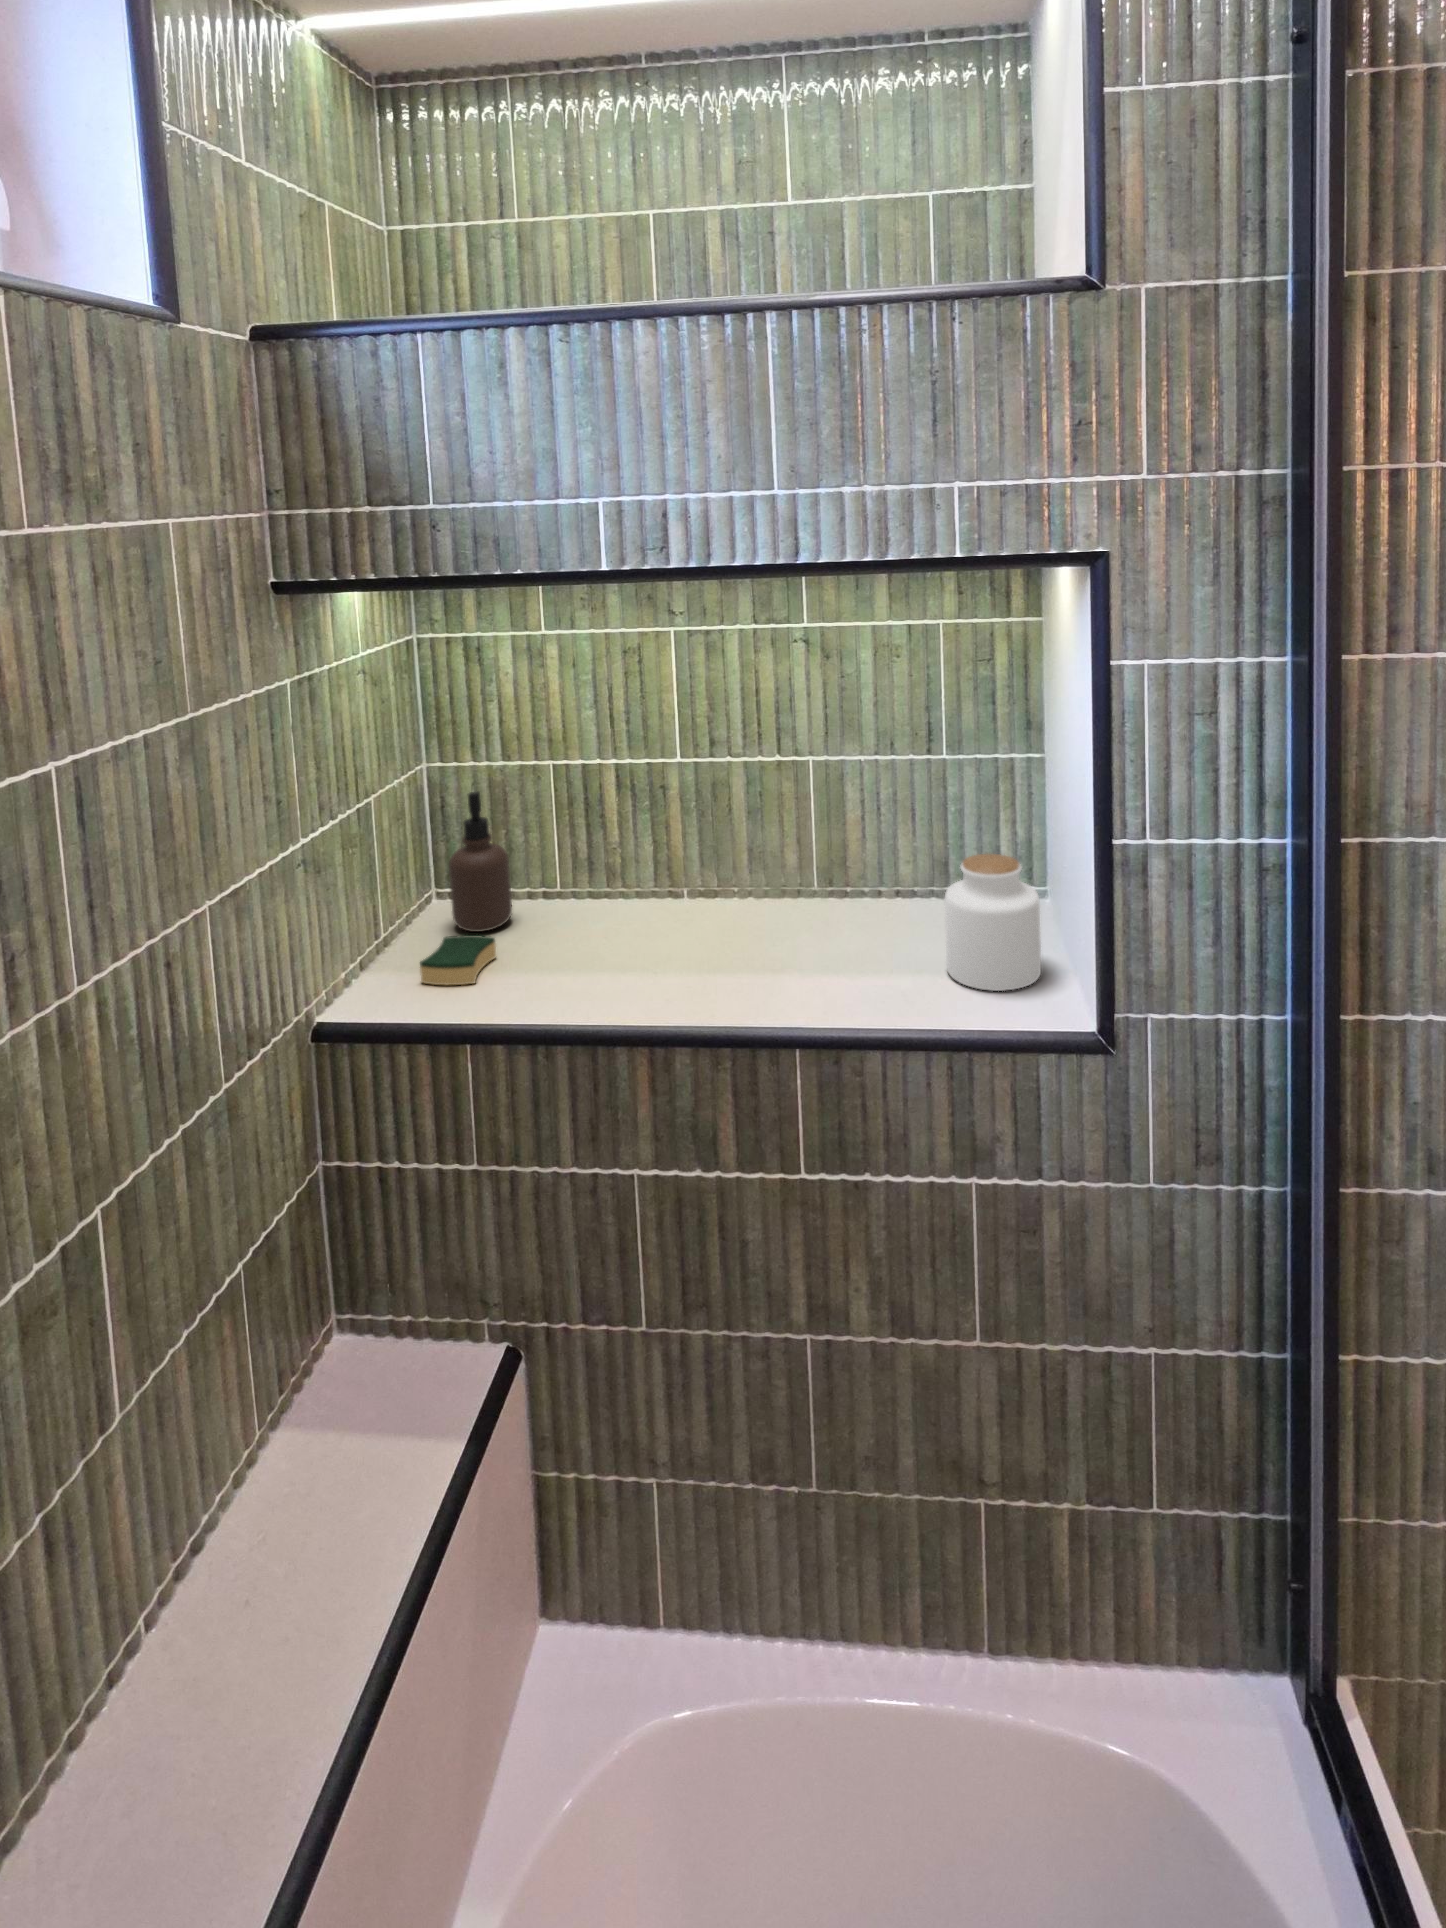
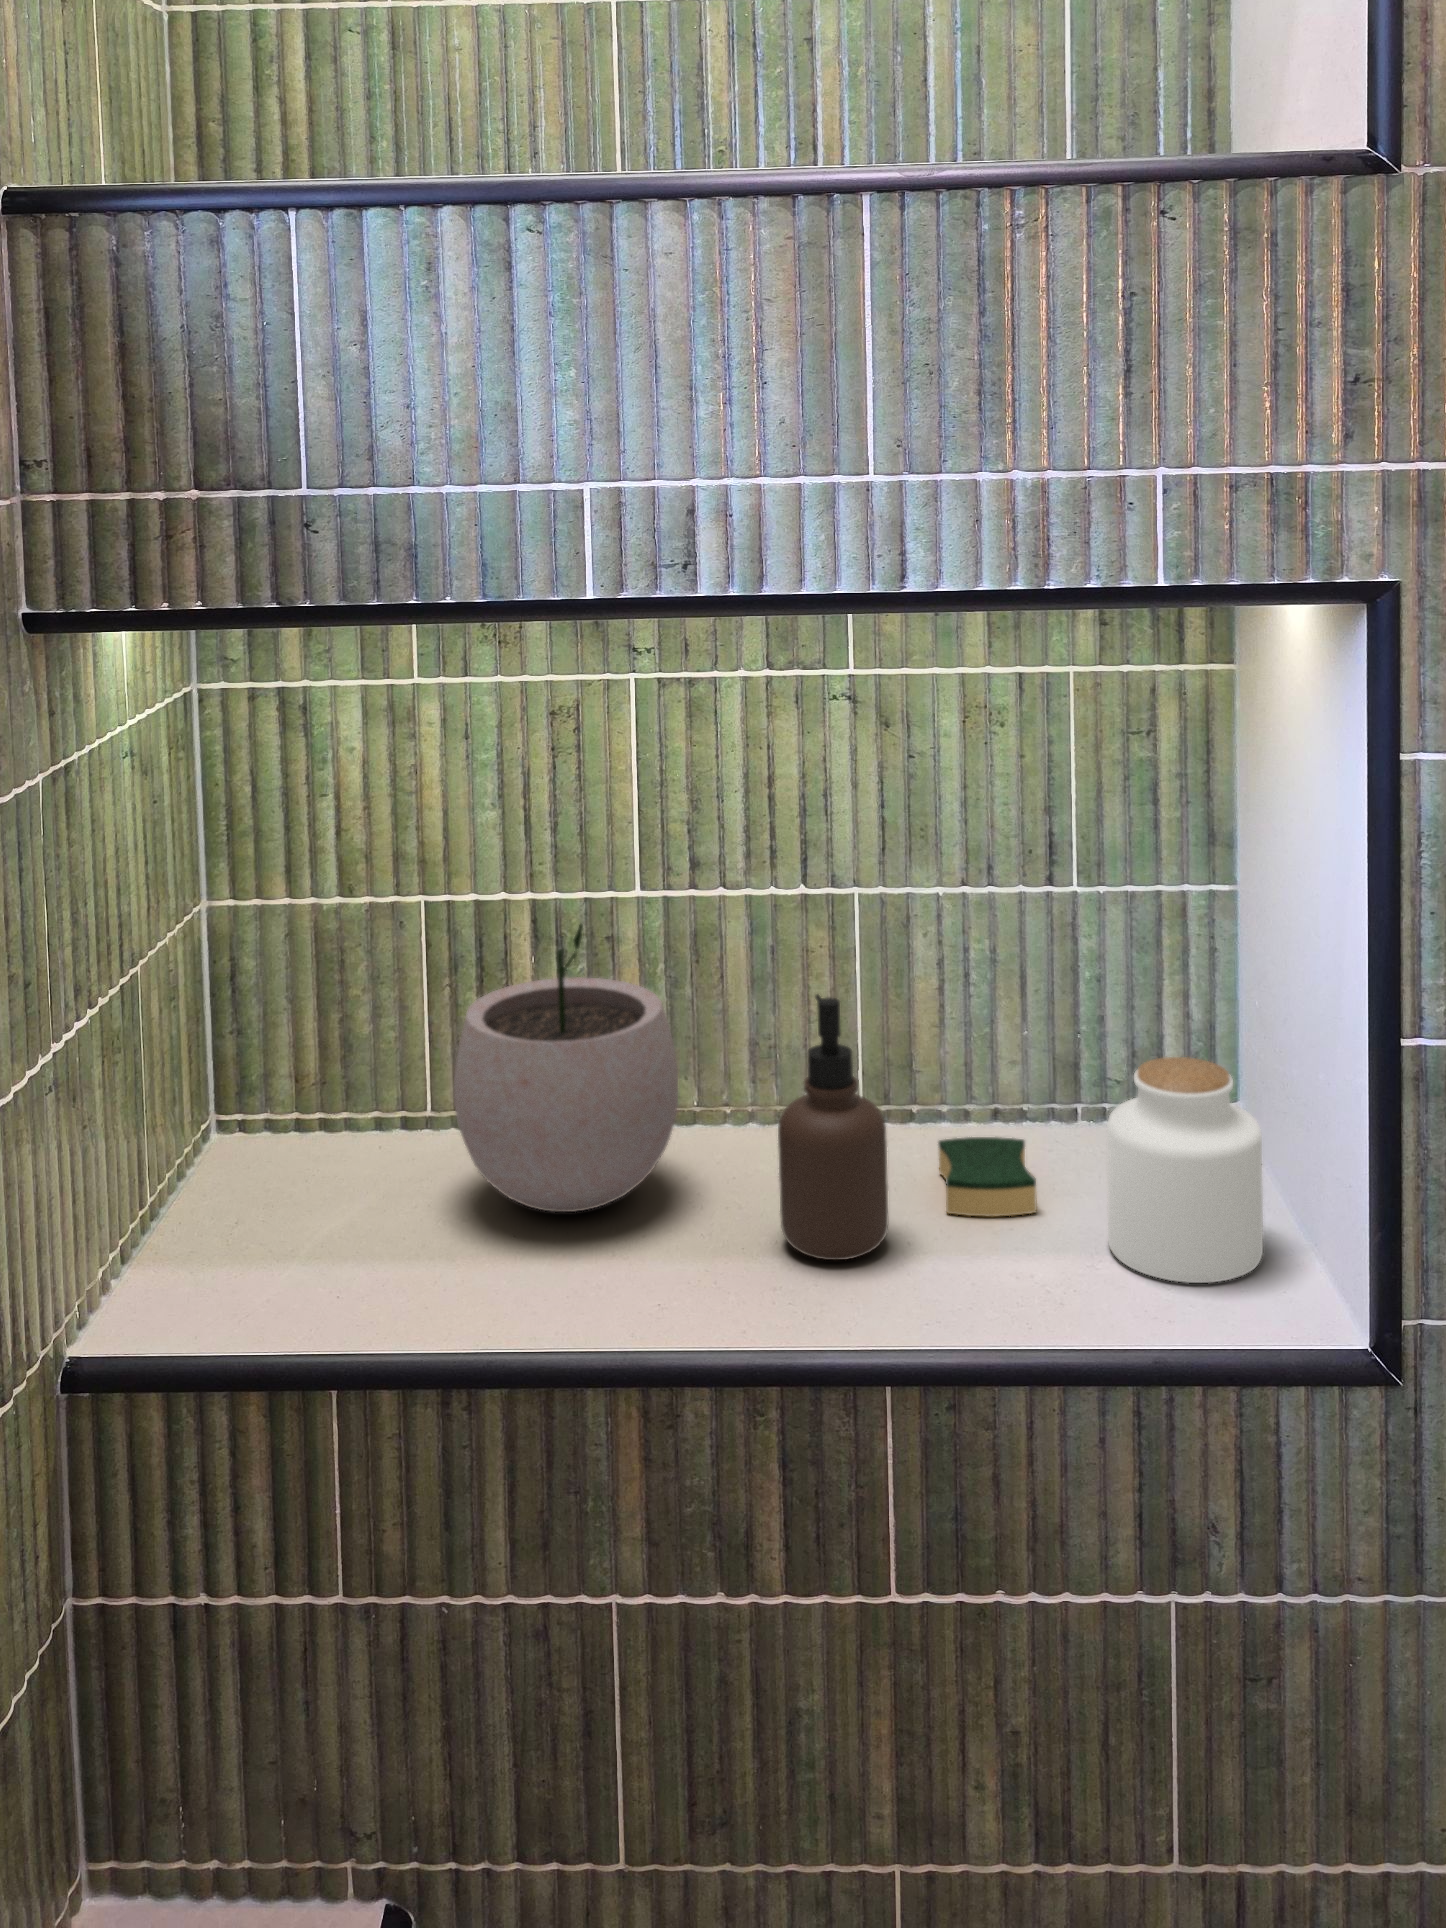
plant pot: none [559,773,694,944] -> present [454,925,678,1212]
soap dispenser: present [449,792,512,932] -> present [778,995,888,1260]
sponge: present [420,935,496,985] -> present [938,1137,1037,1217]

